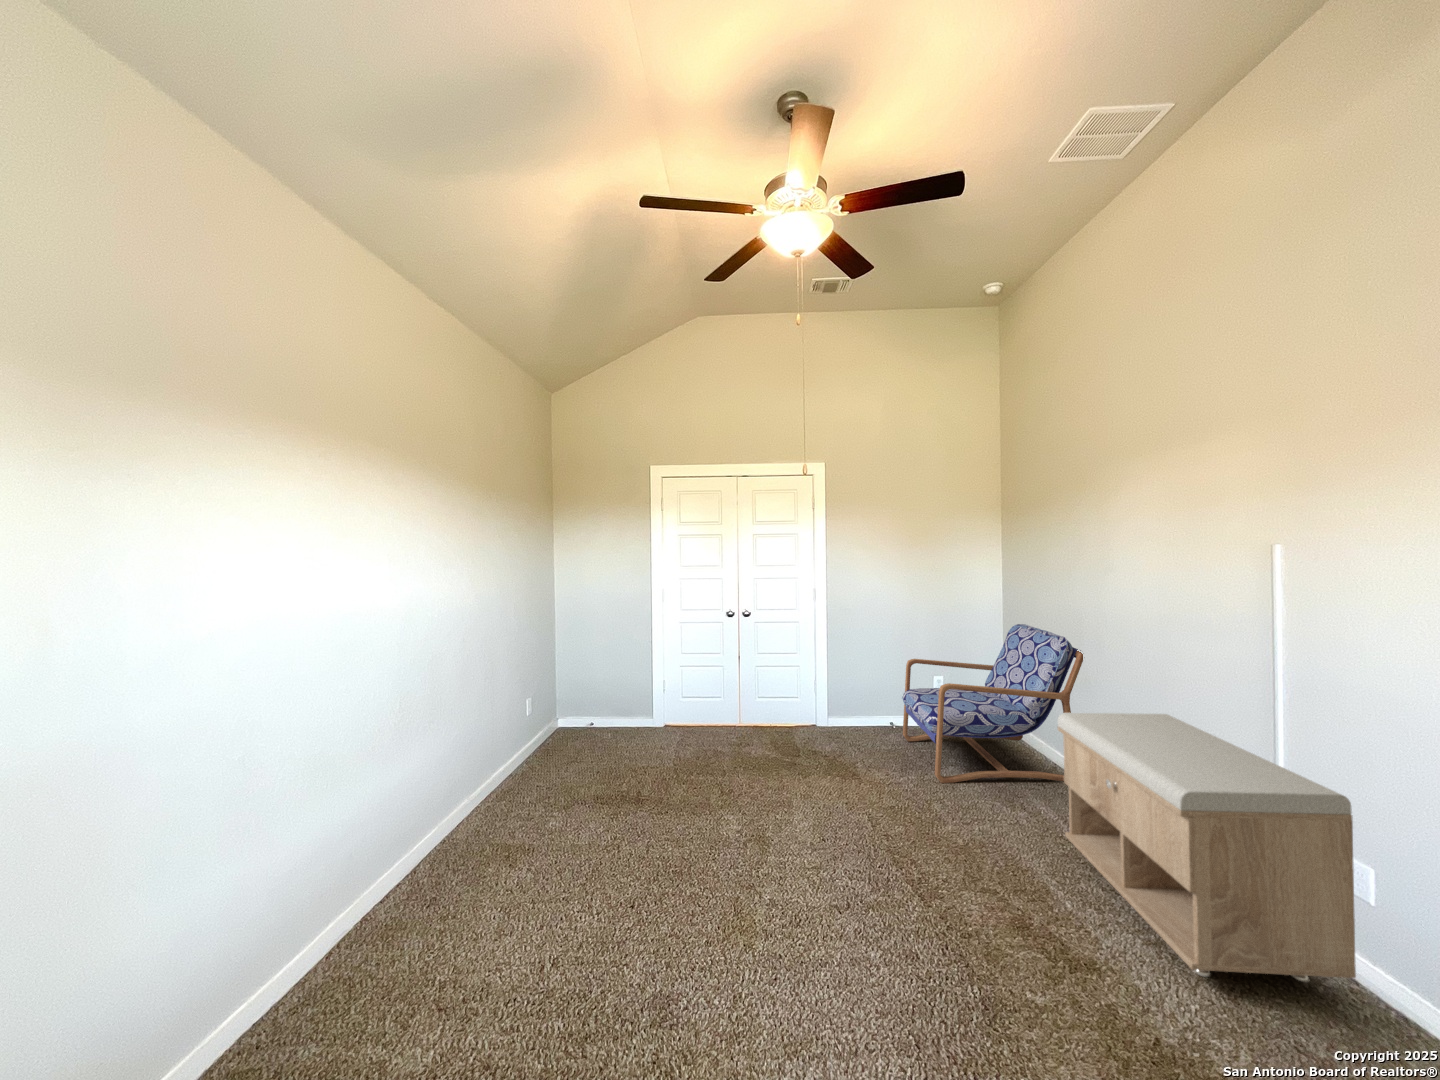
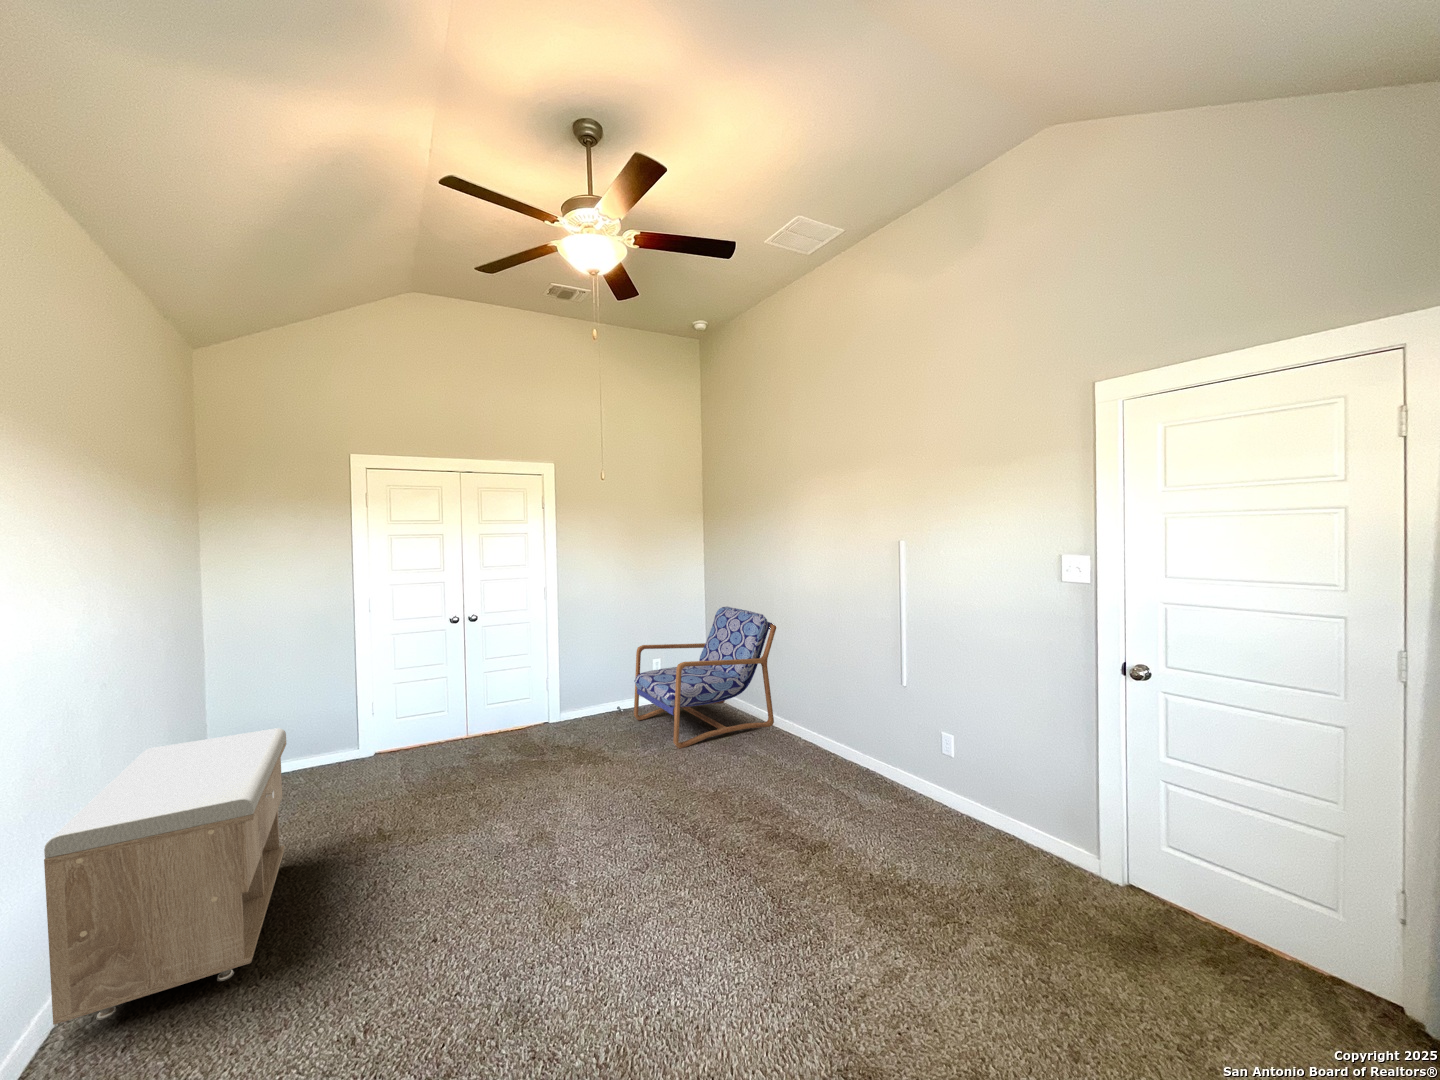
storage bench: present [1058,713,1356,982] -> present [44,728,286,1025]

